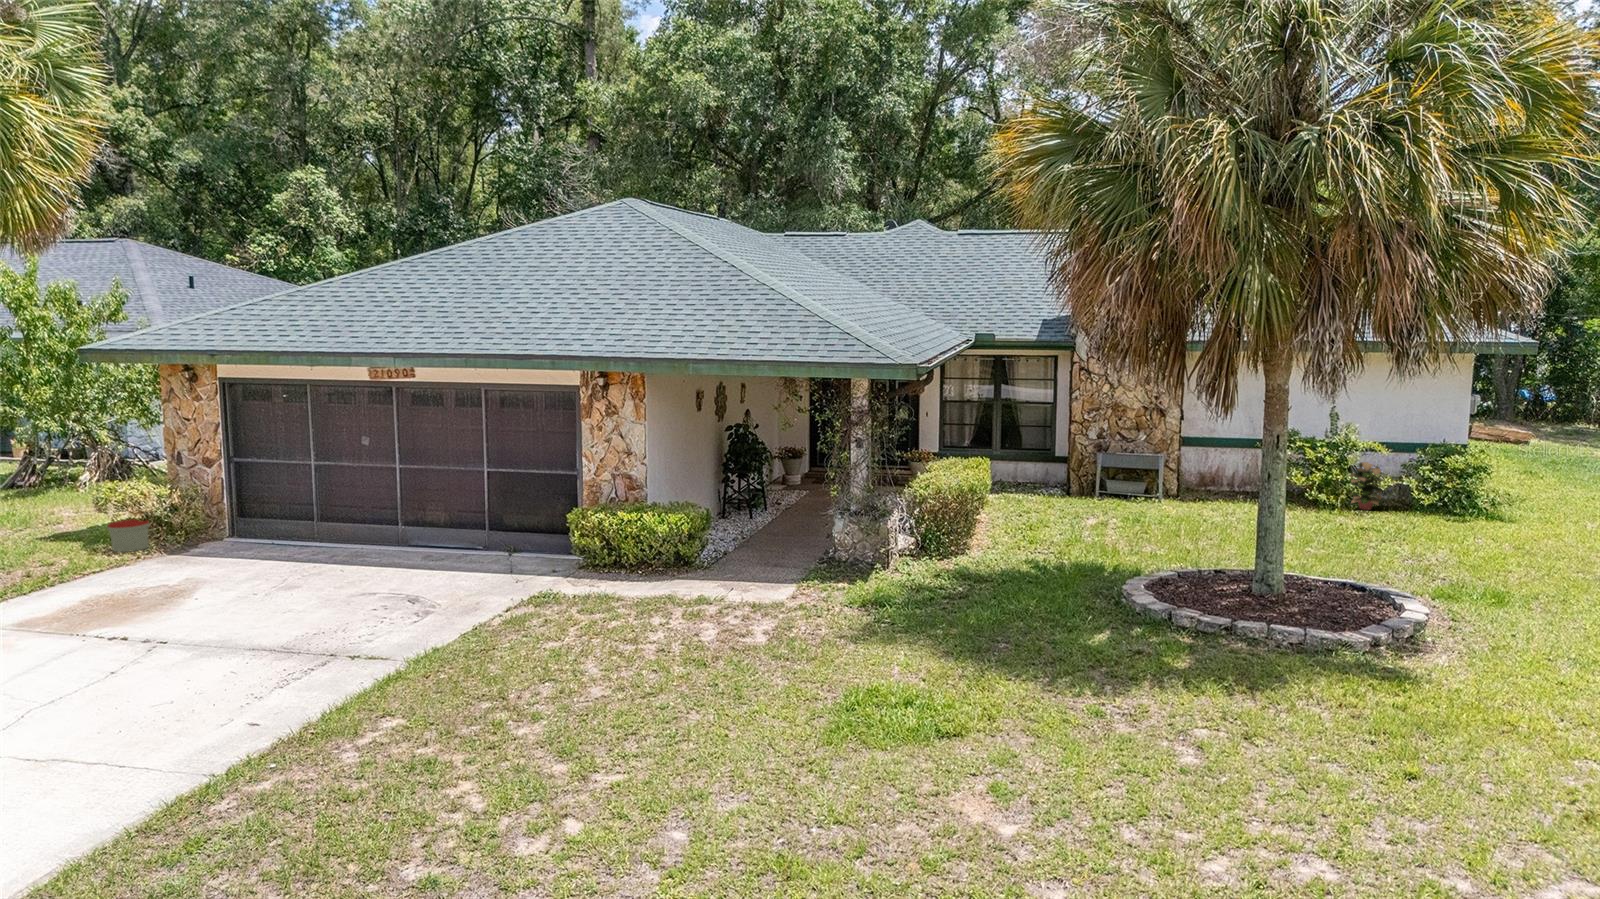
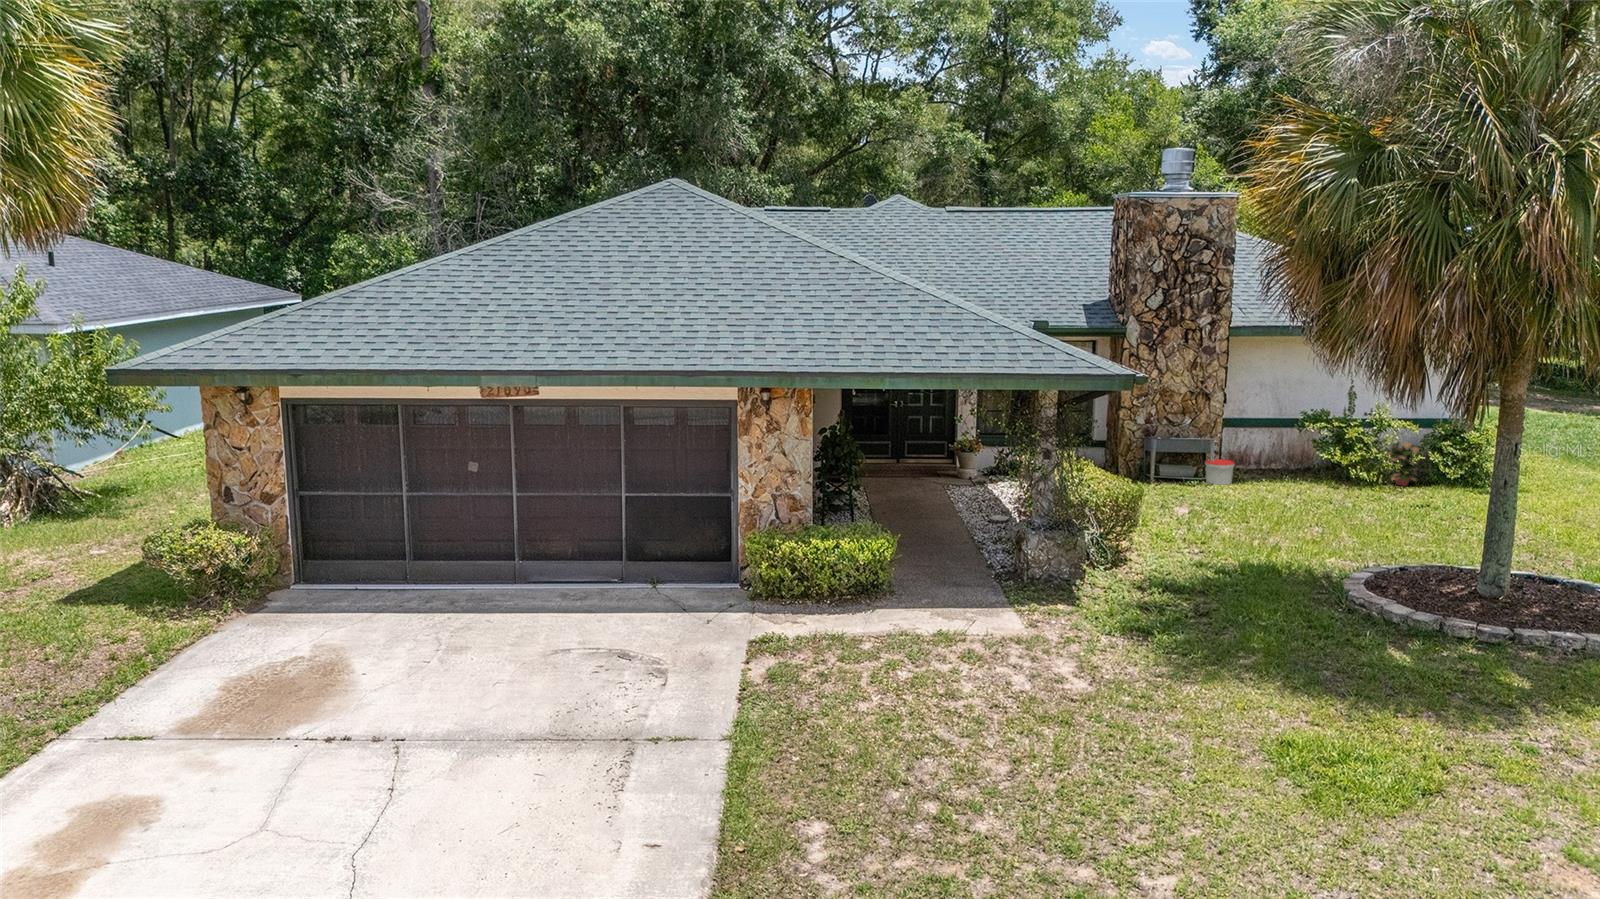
bucket: present [108,519,150,552] -> present [1205,459,1235,485]

